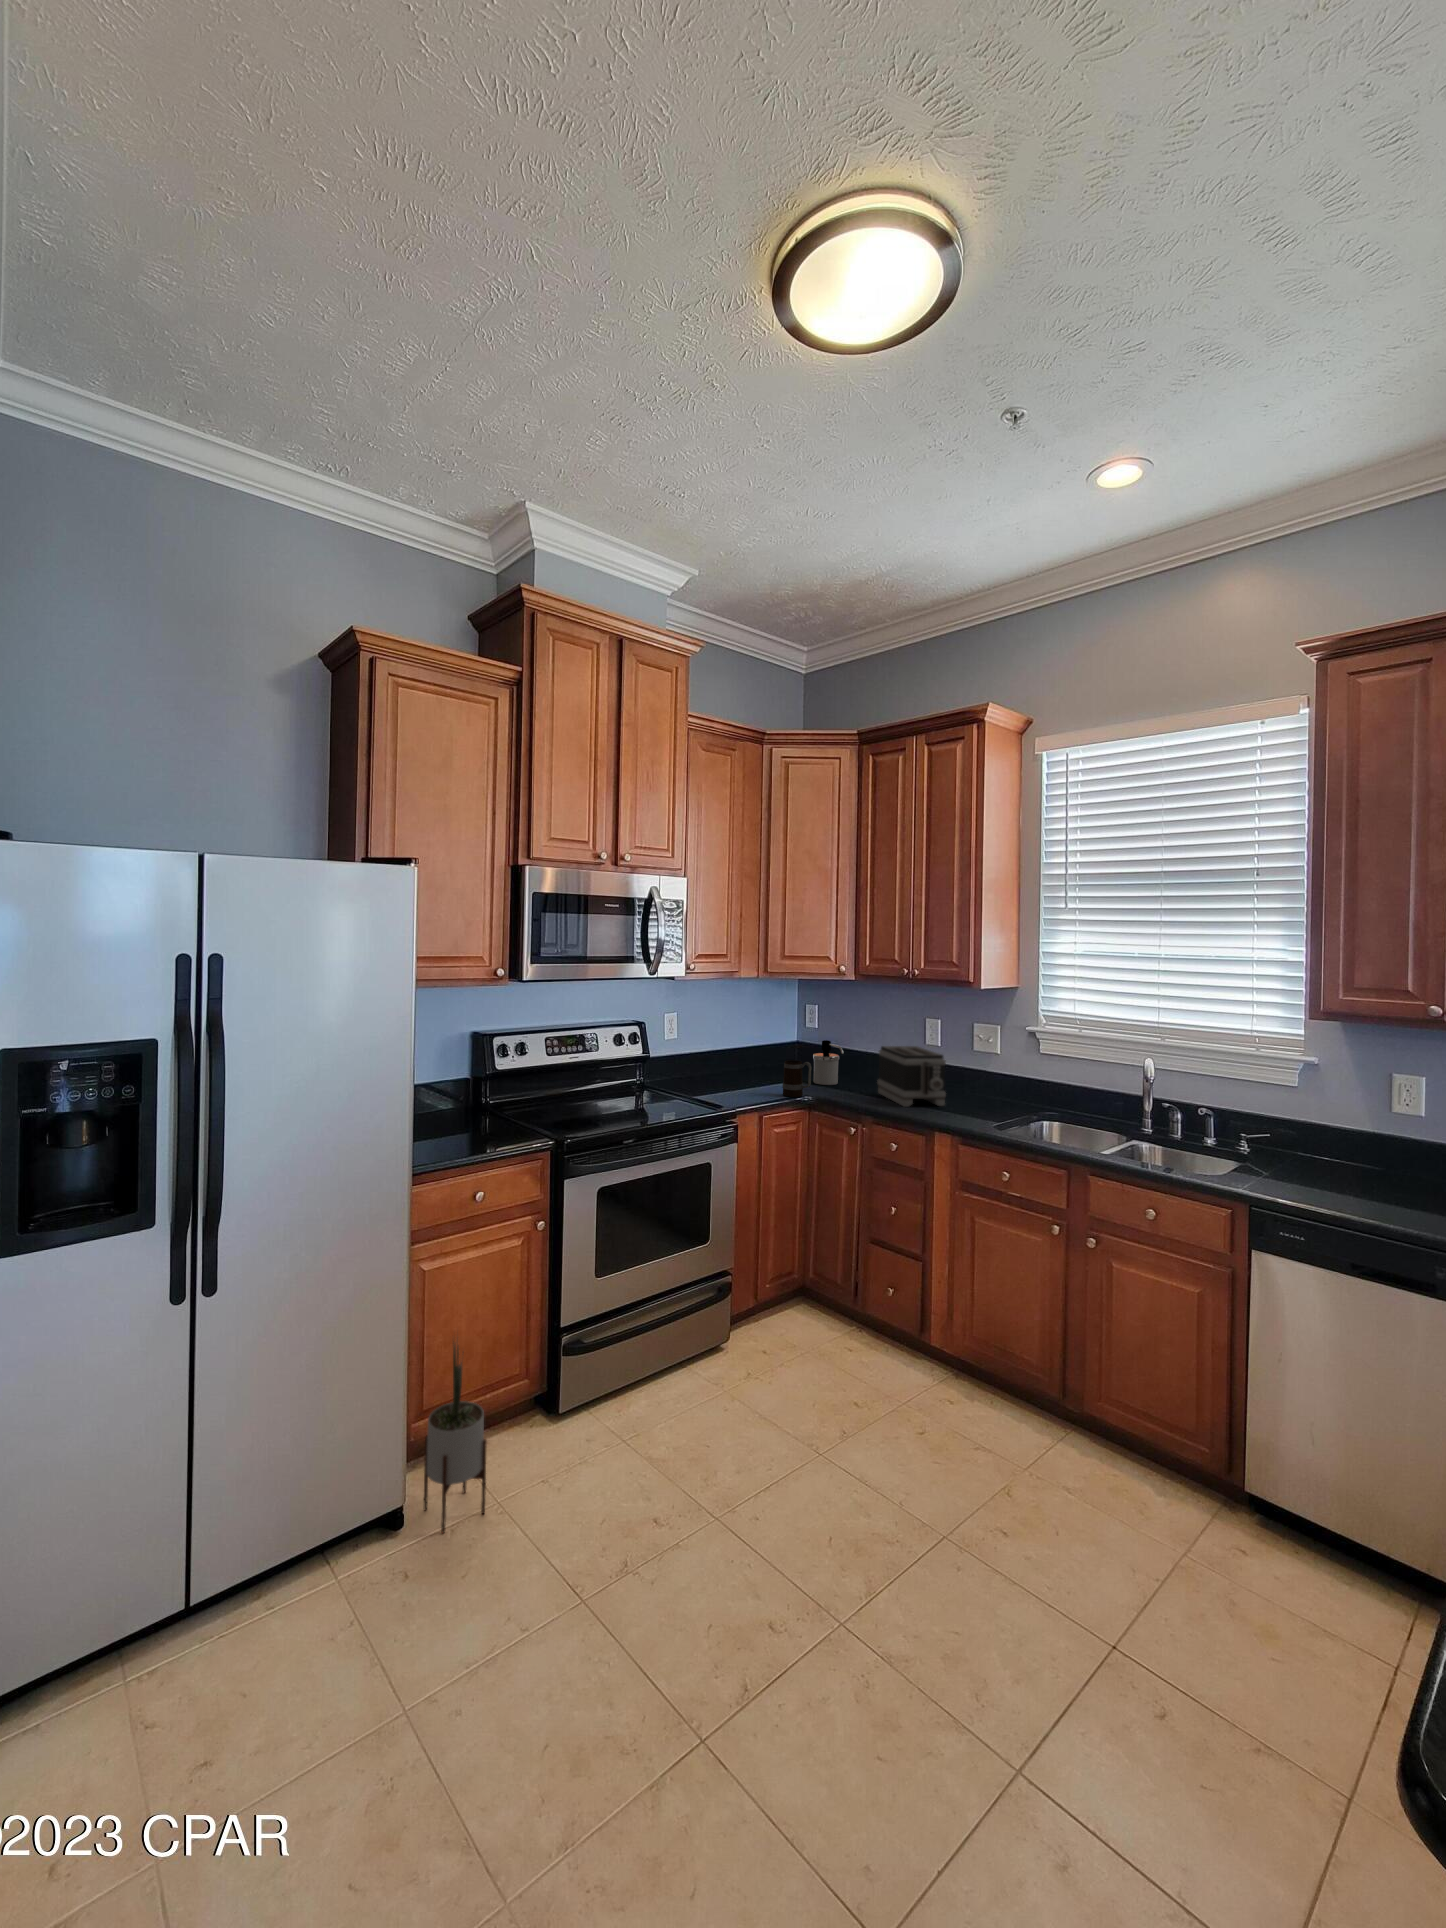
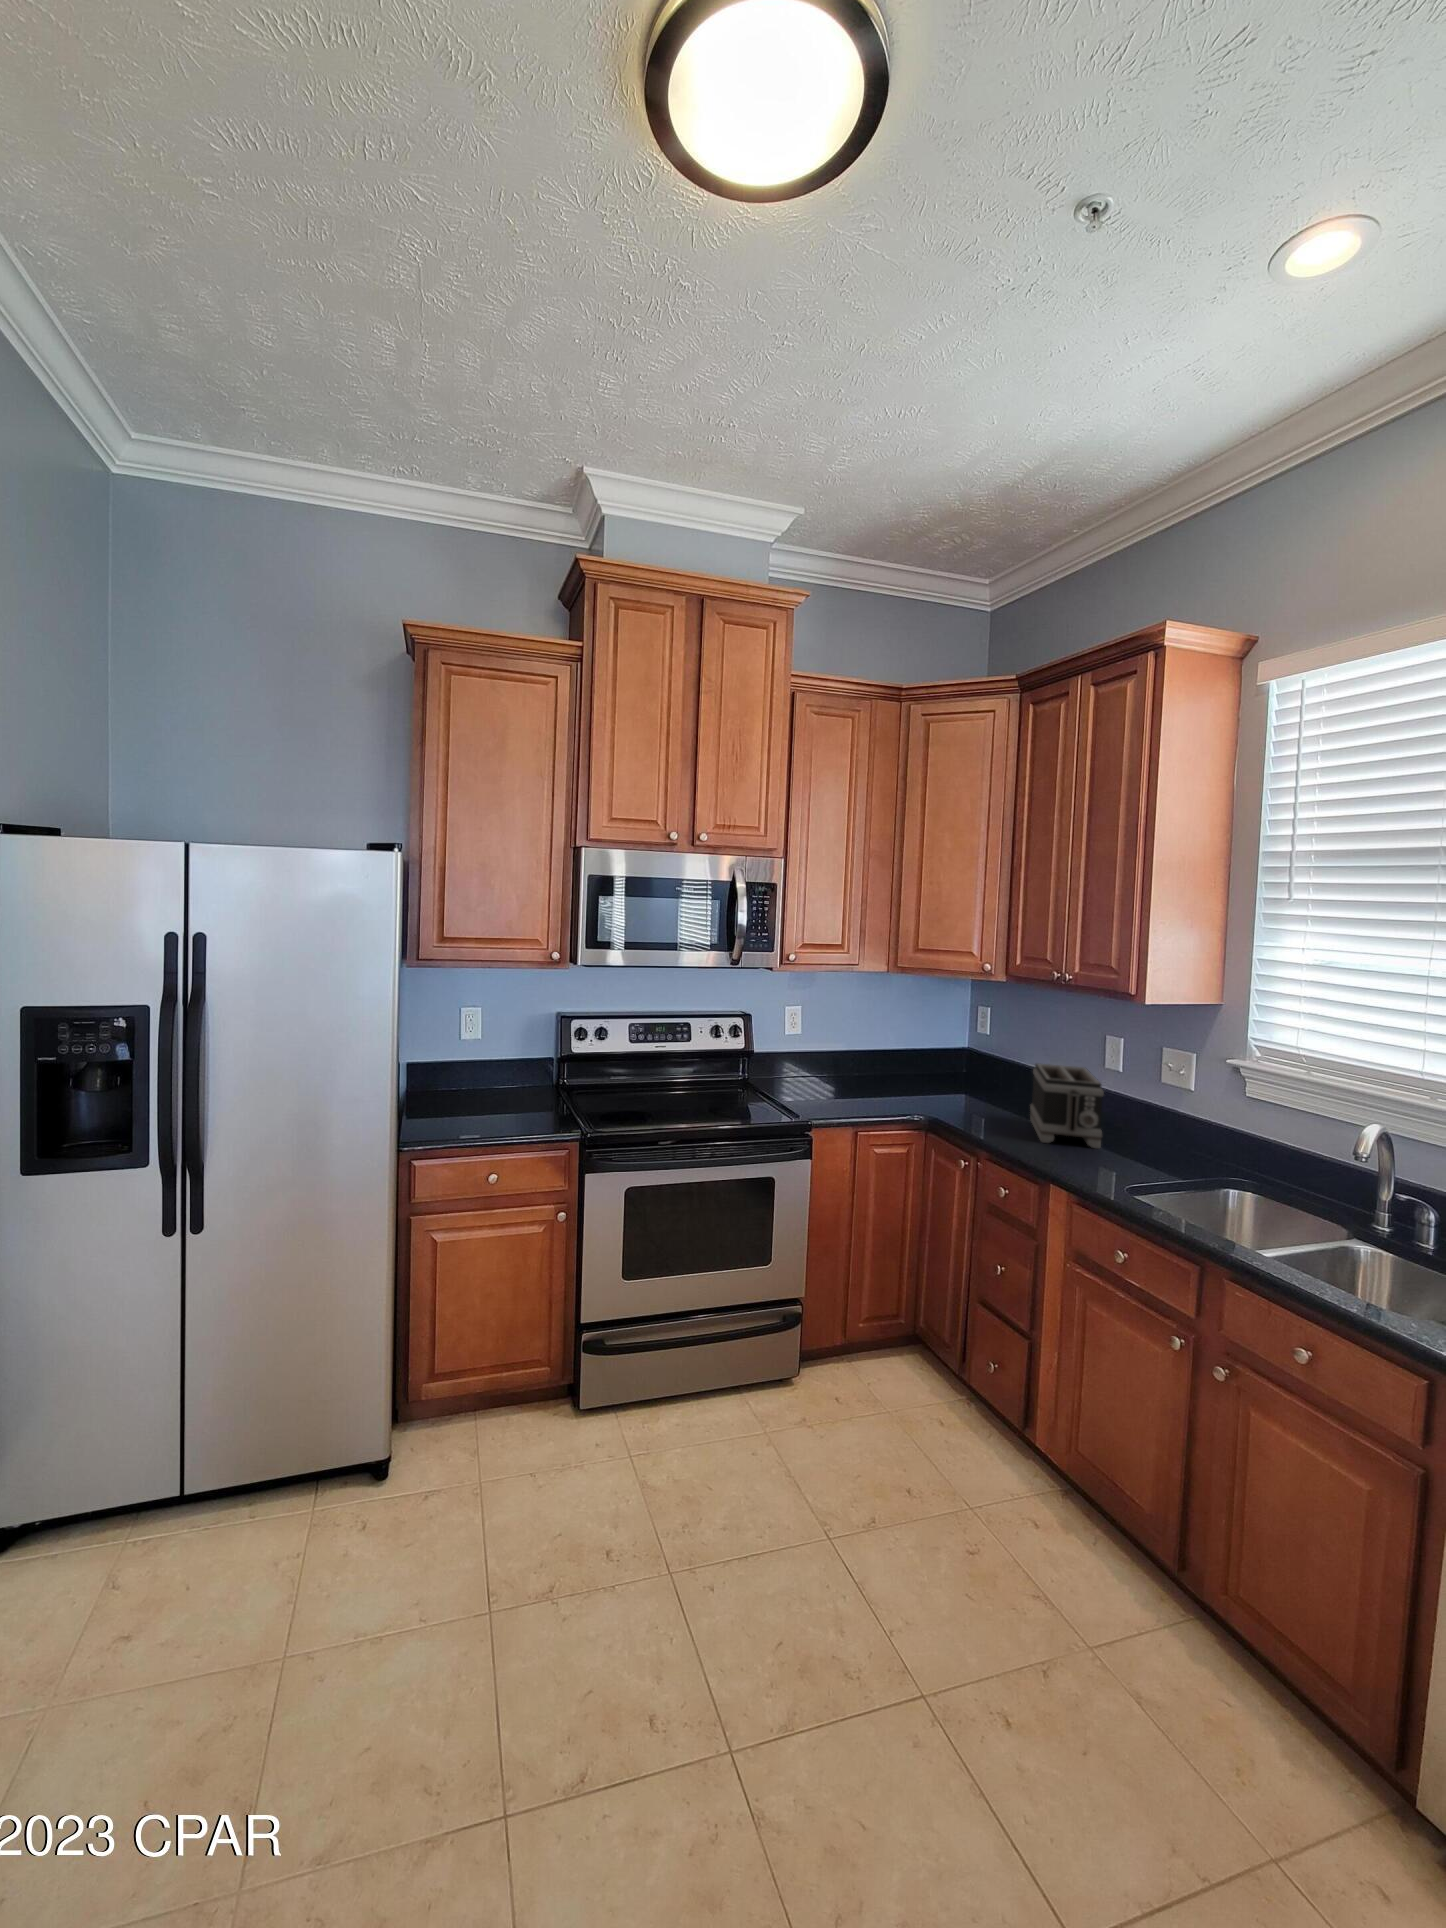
soap dispenser: present [813,1040,844,1085] -> none [969,1049,1002,1103]
mug: present [783,1060,812,1097] -> none [907,1070,940,1113]
potted plant: present [424,1343,487,1533] -> none [410,1303,465,1499]

